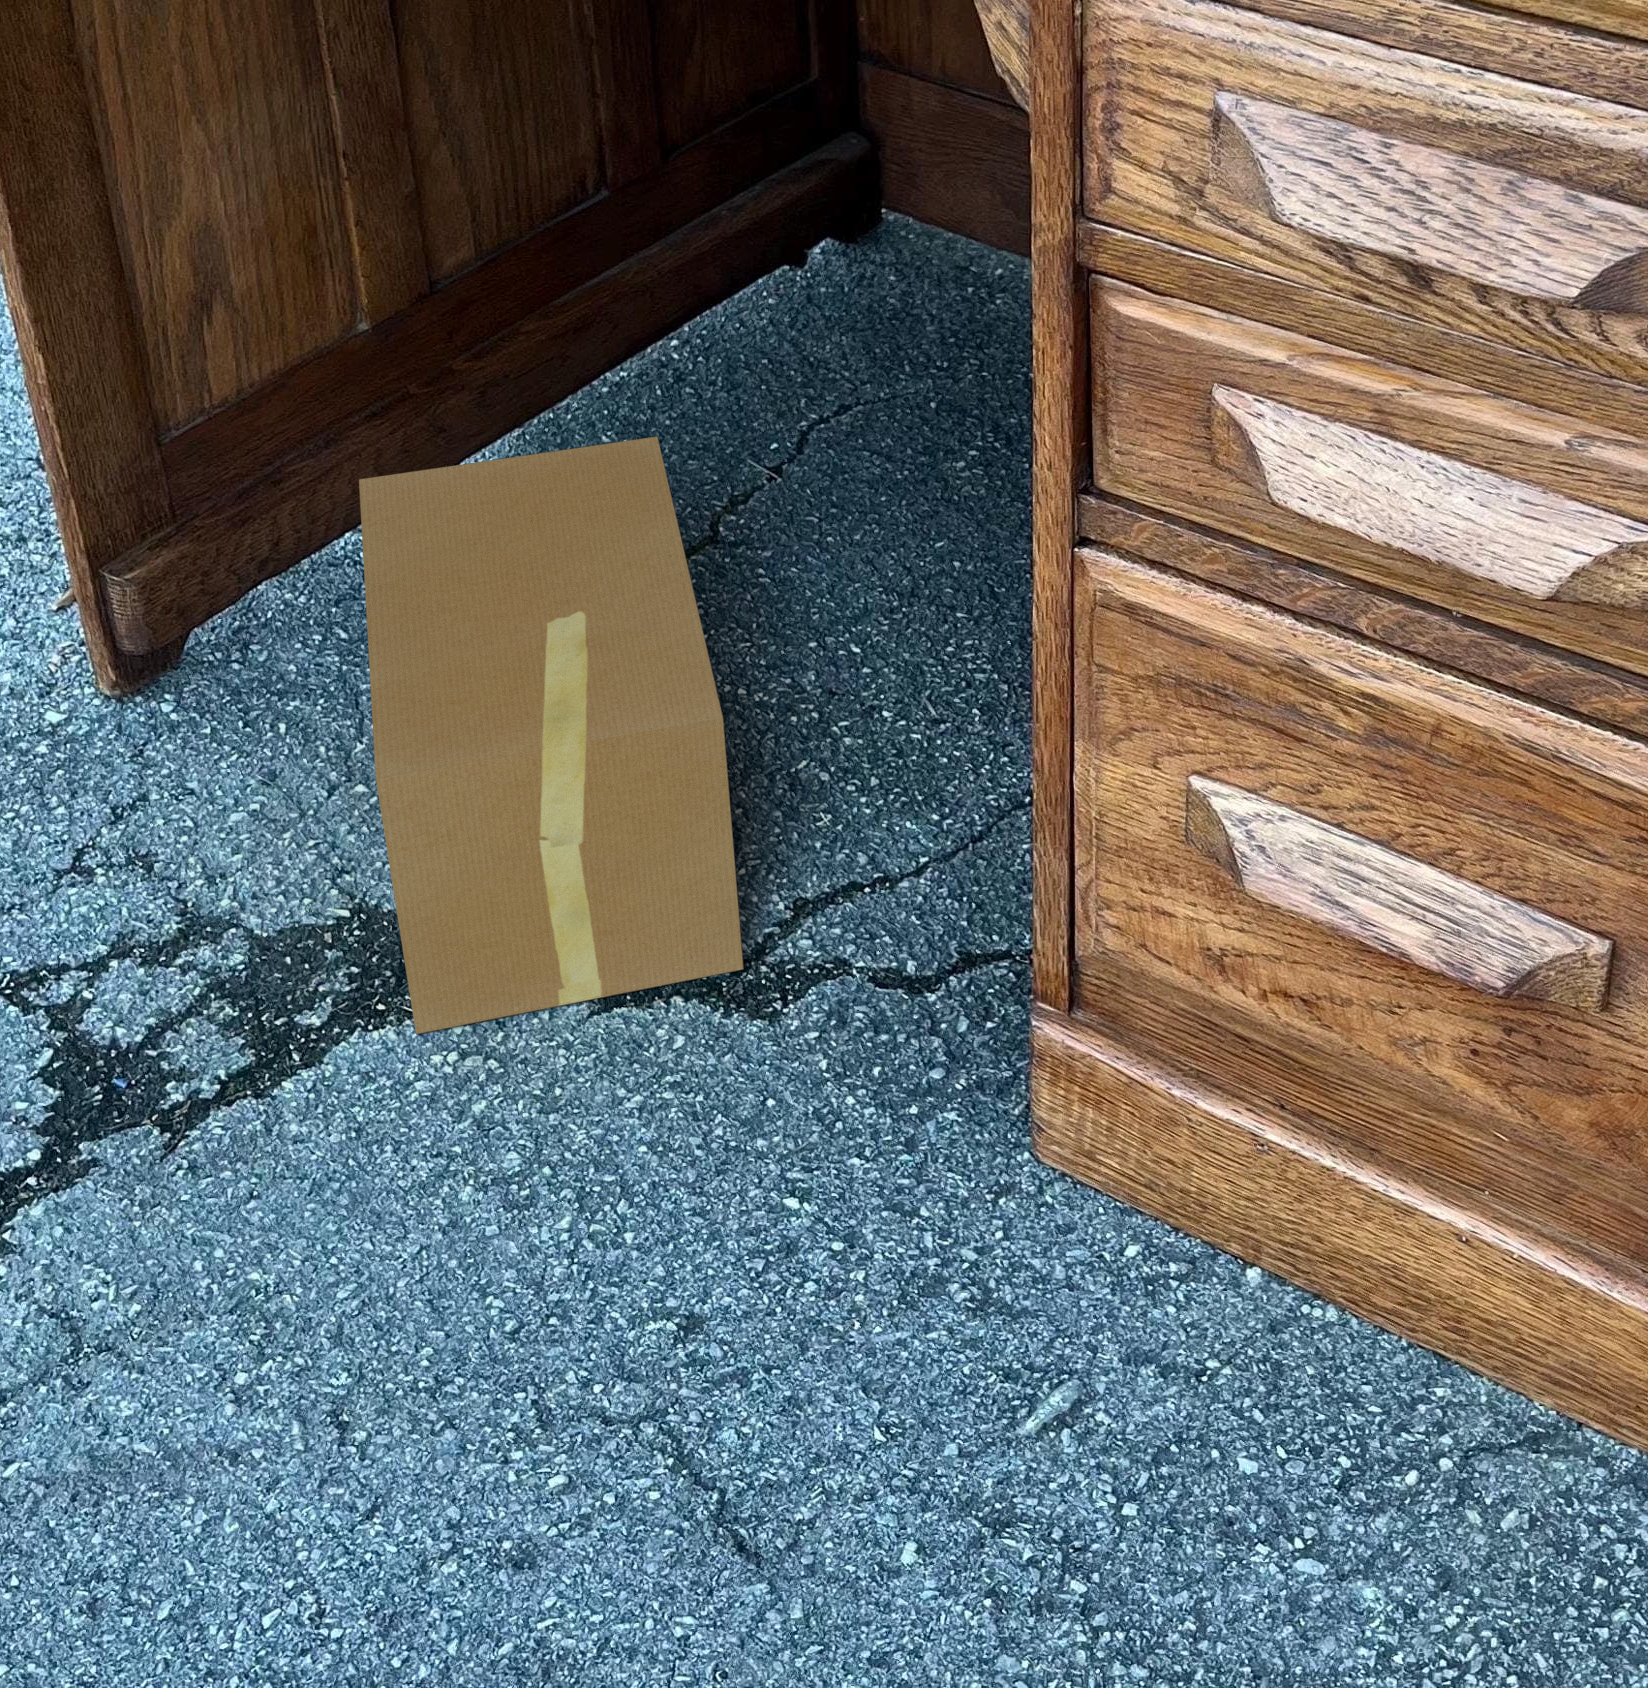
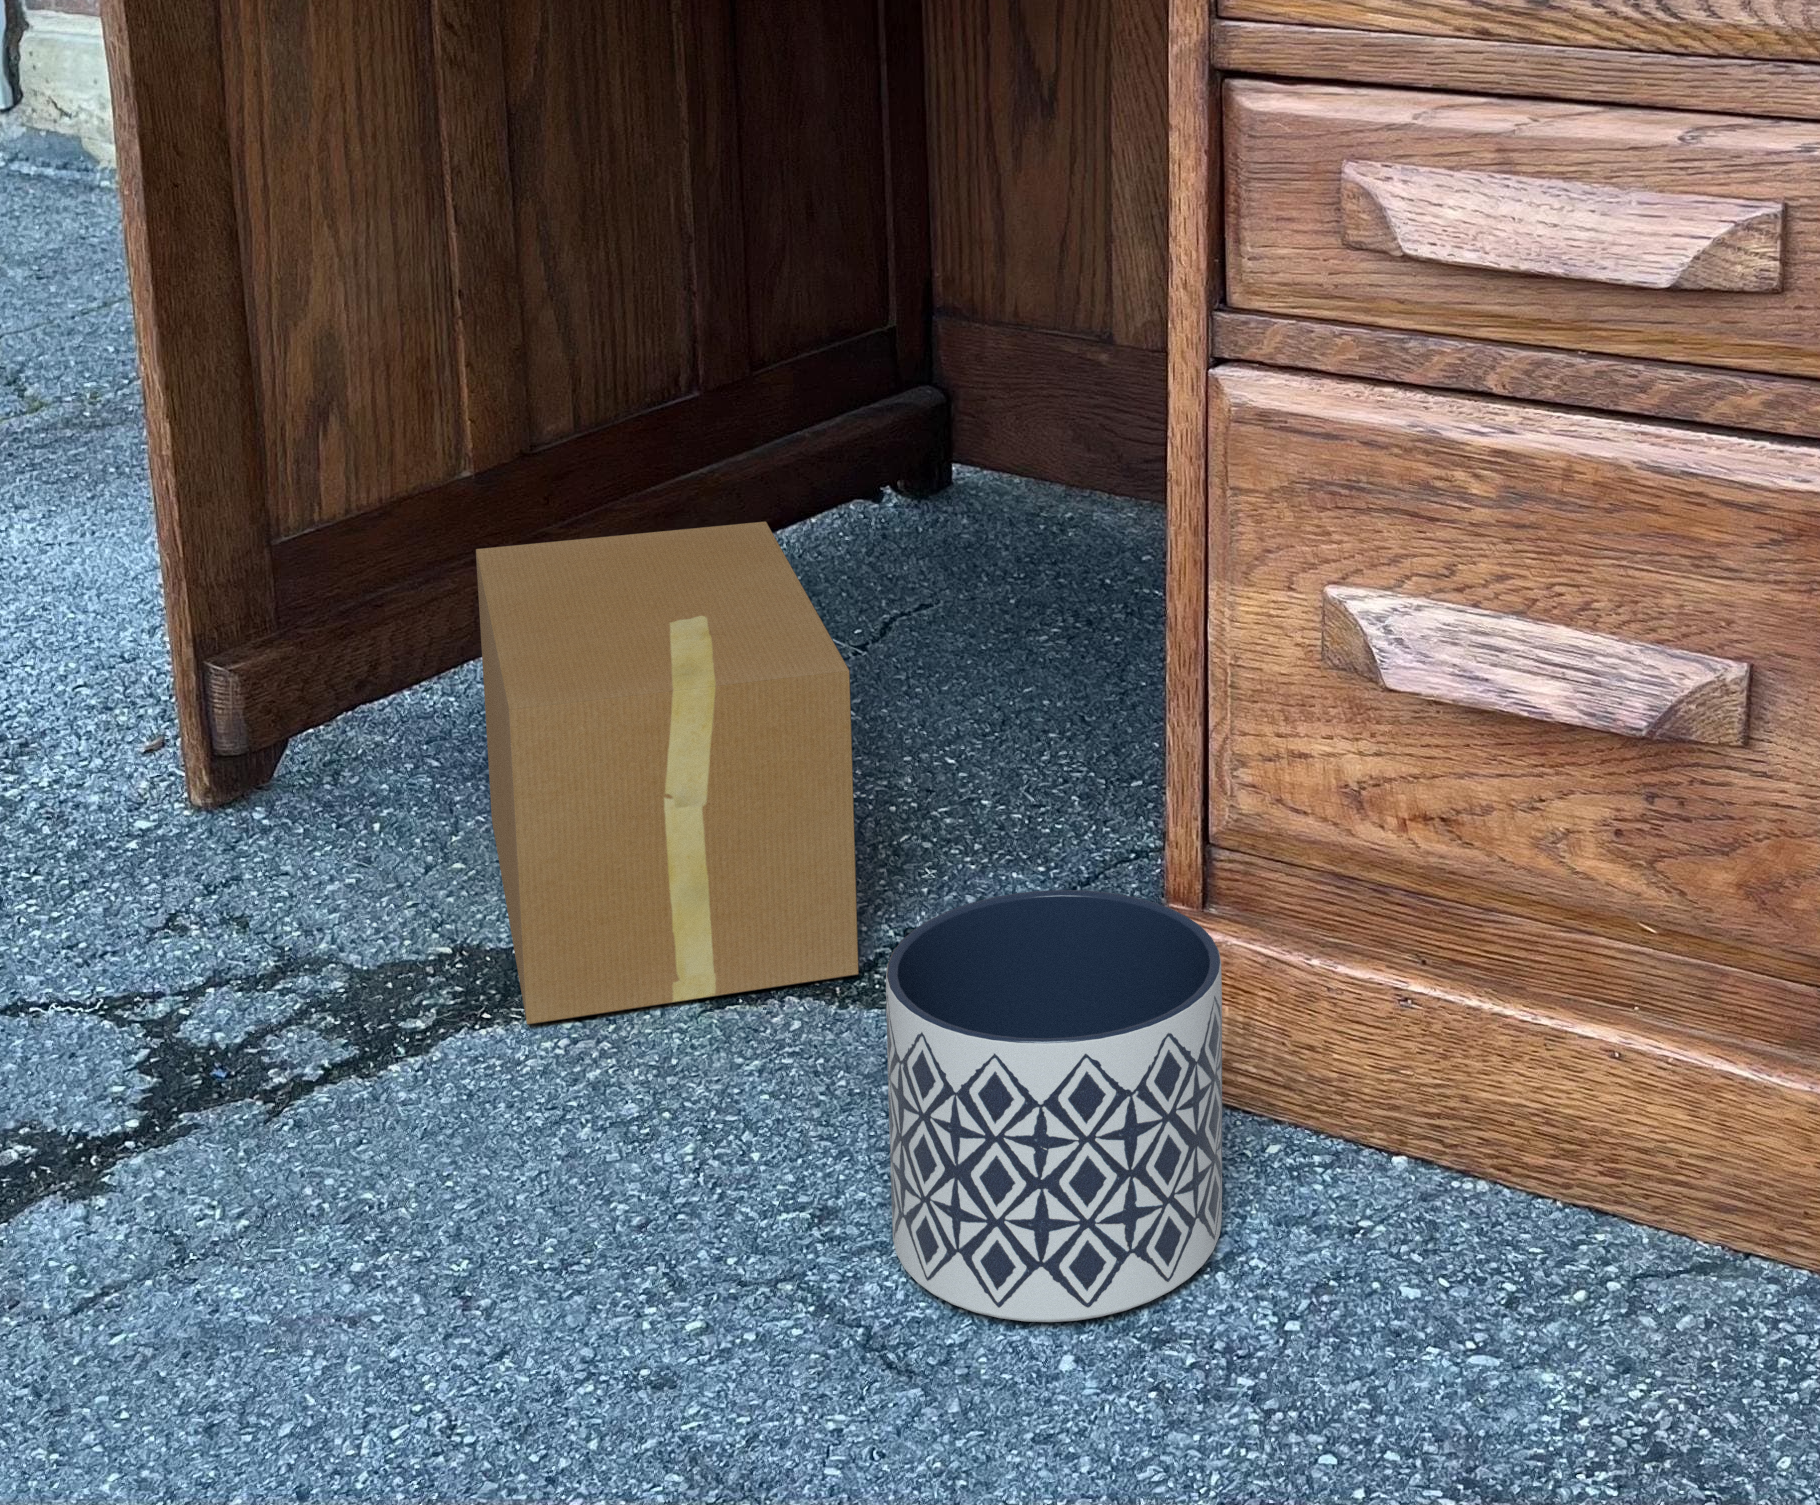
planter: none [736,1037,1072,1498] -> present [886,890,1222,1322]

